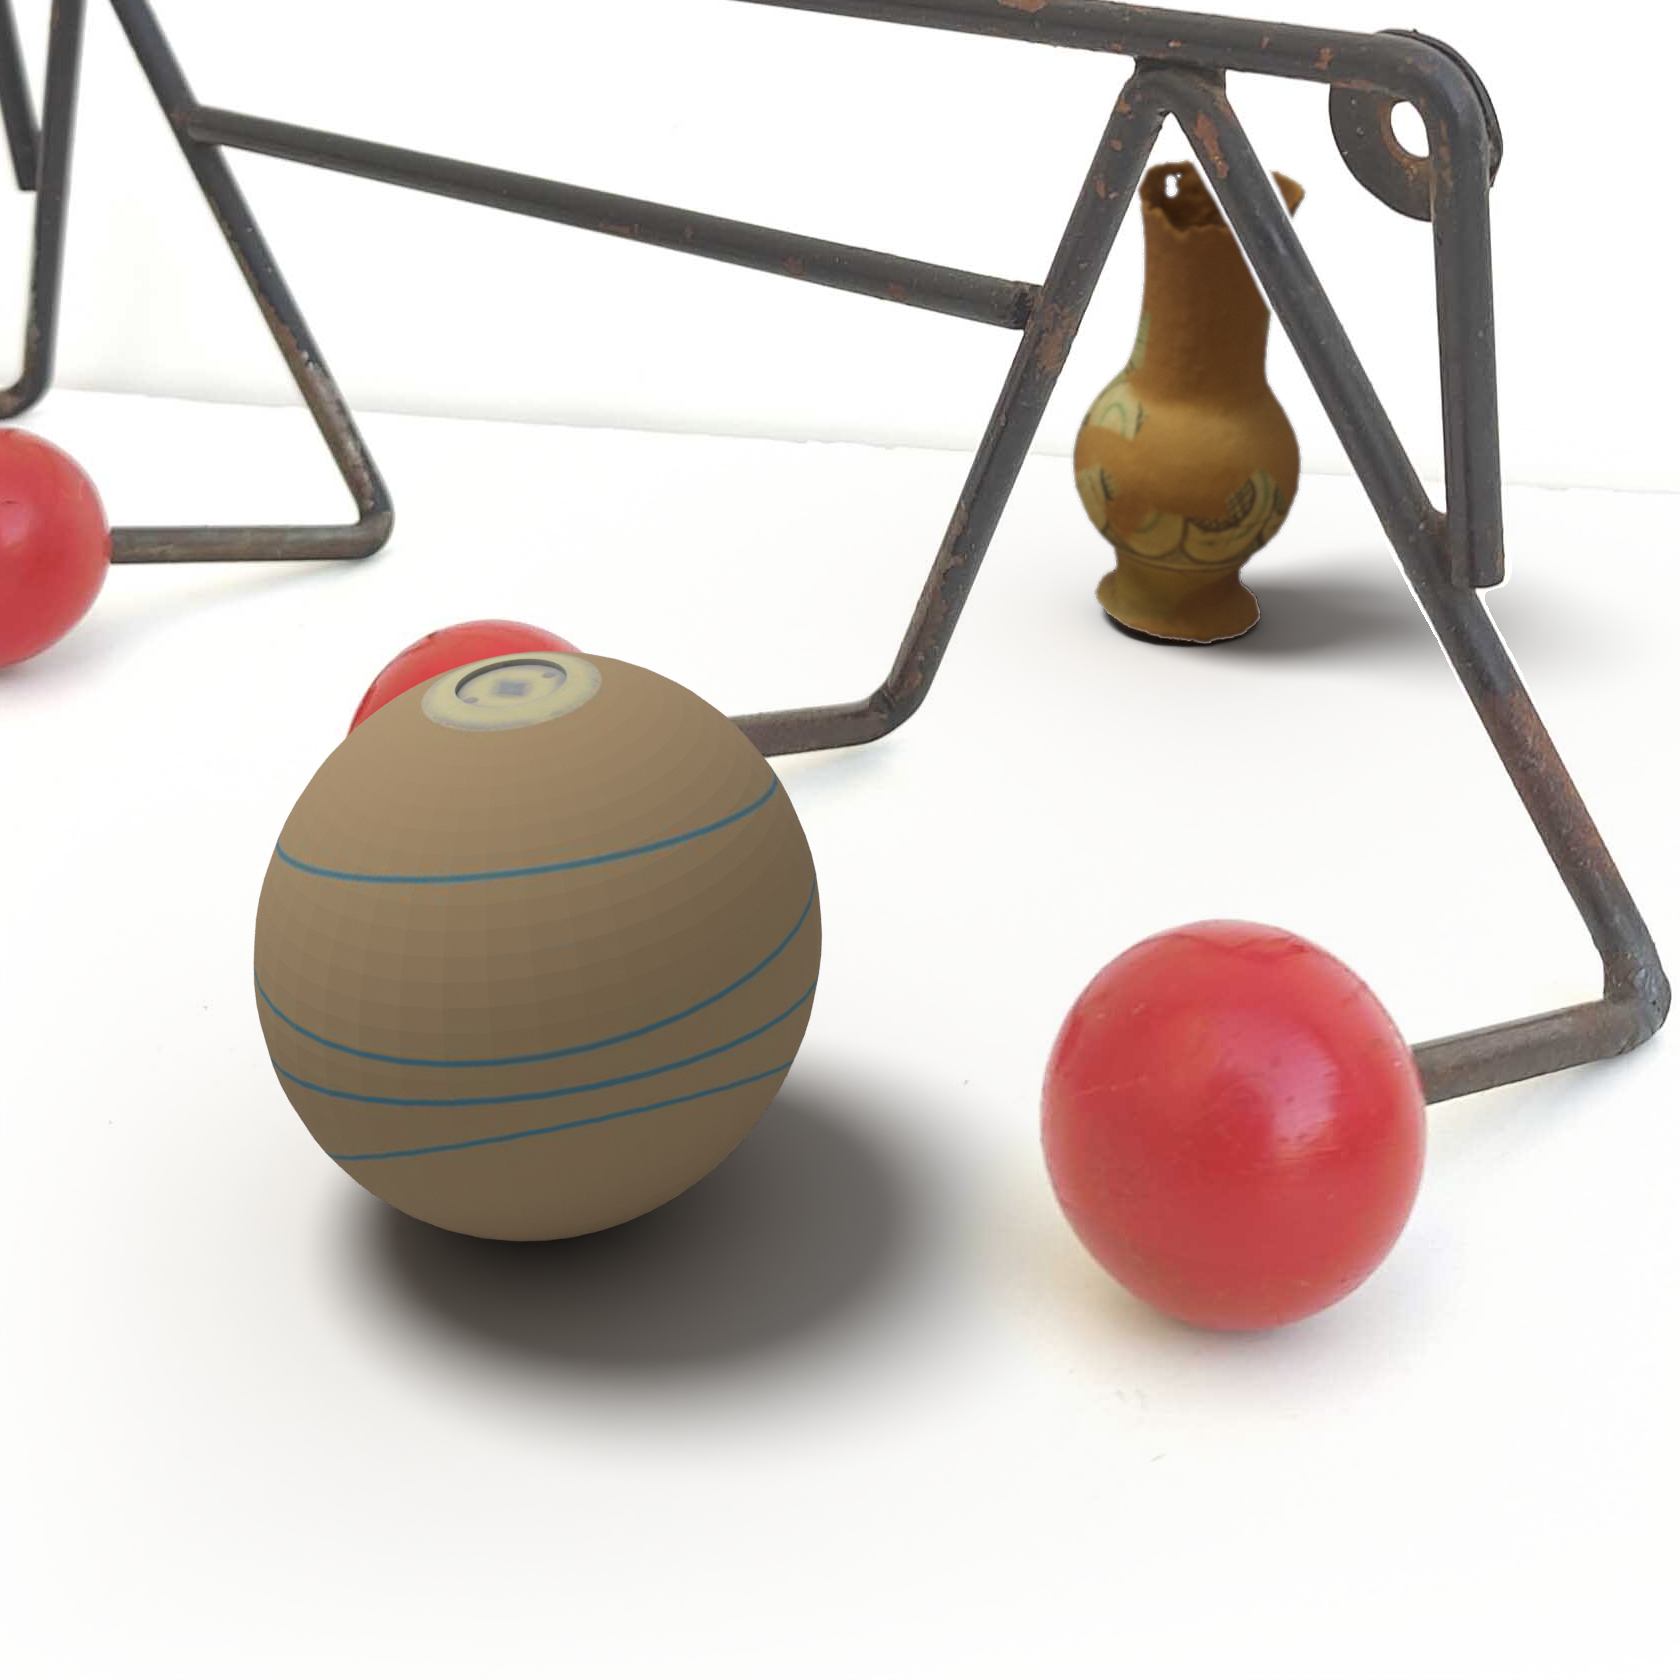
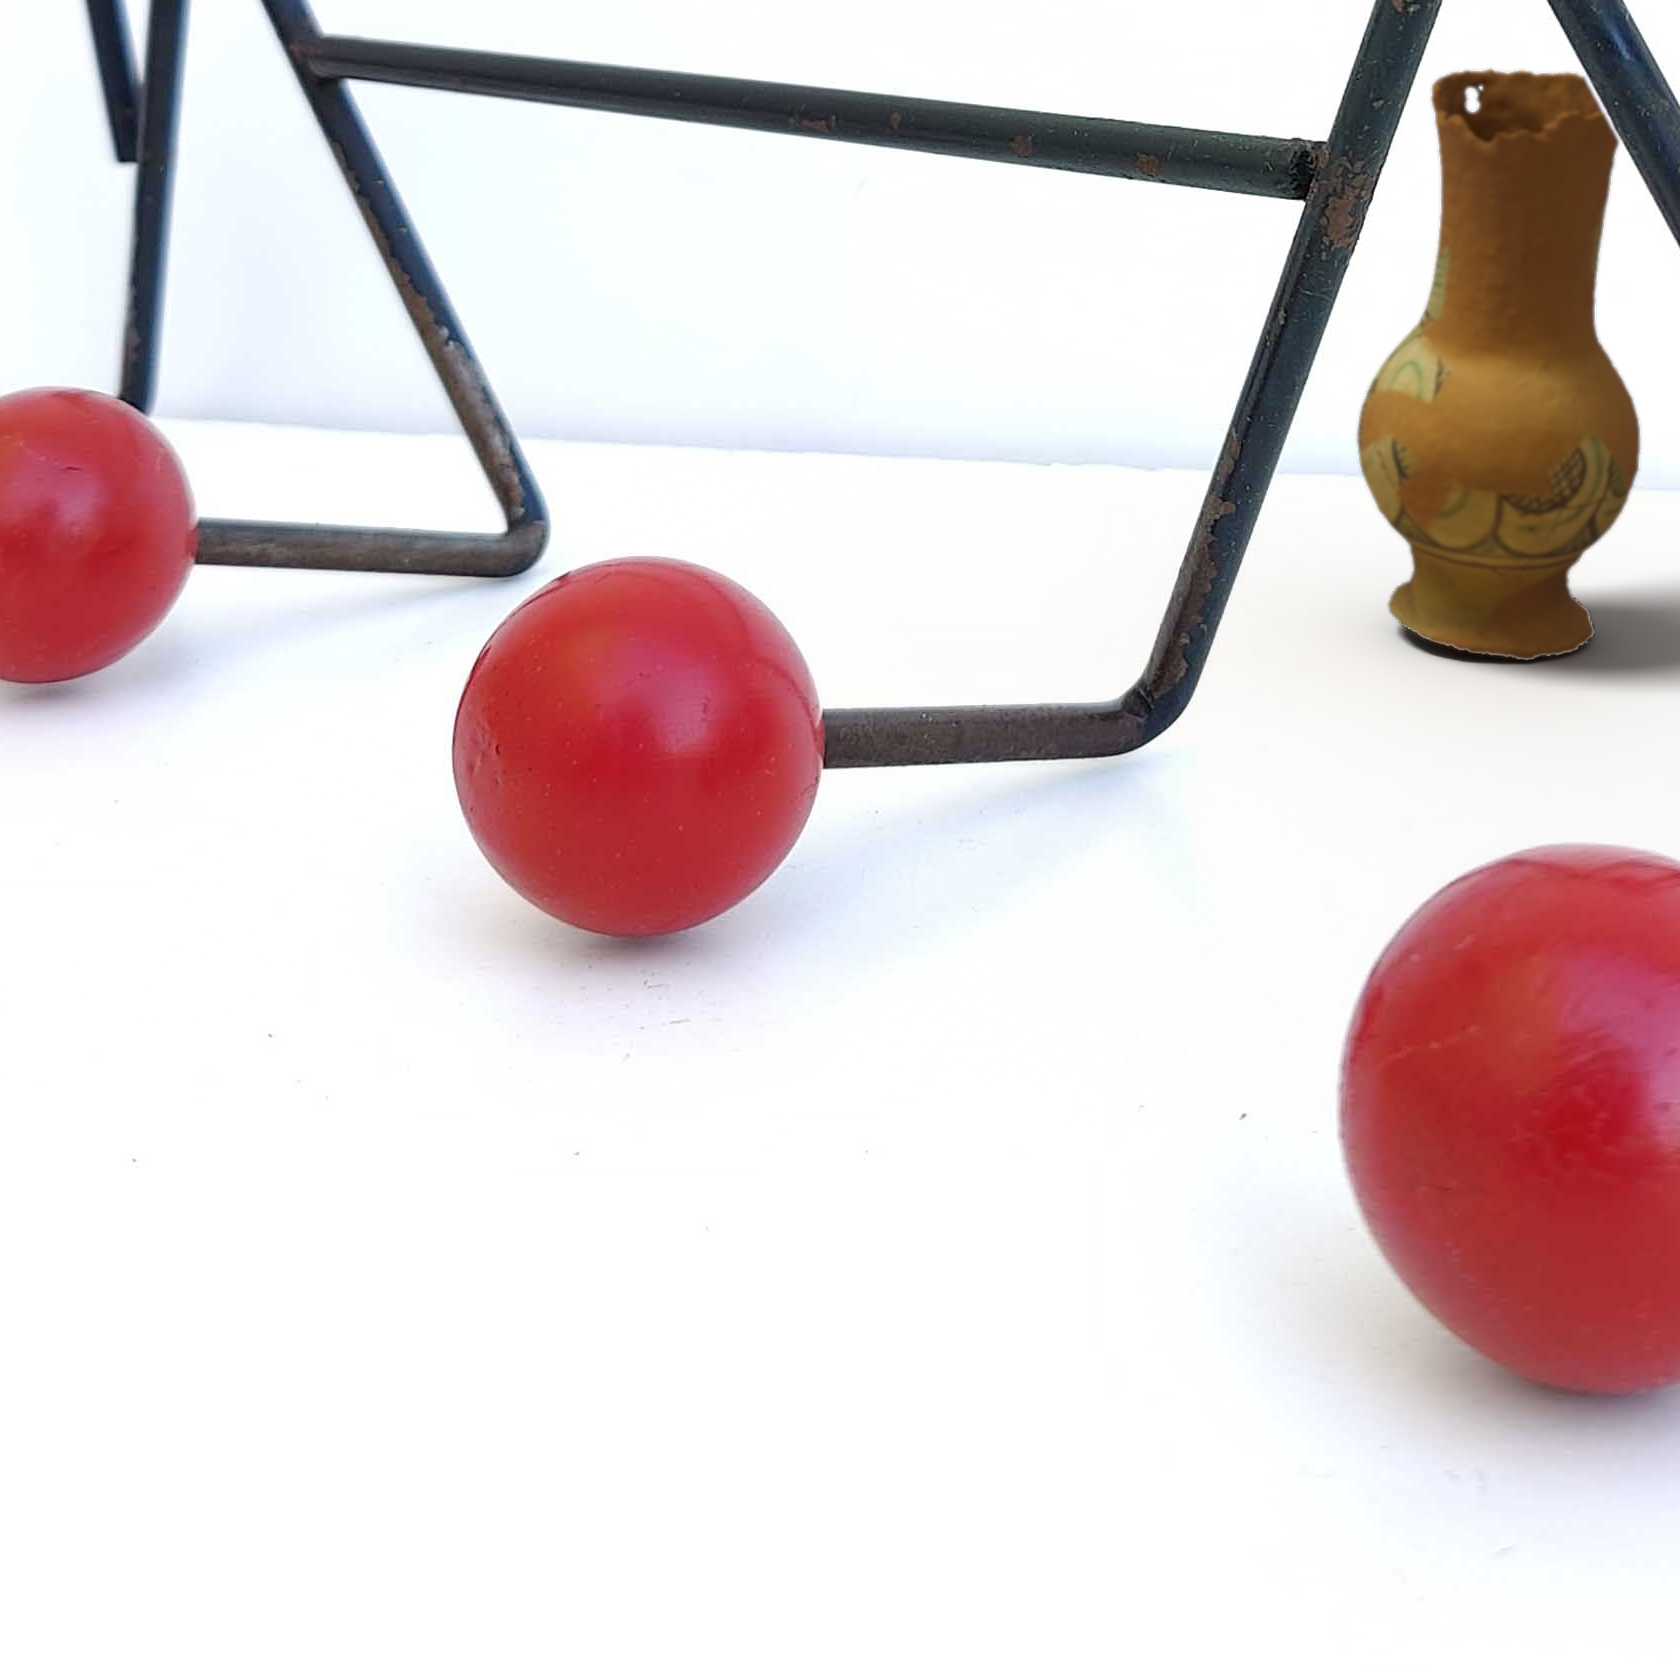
decorative orb: present [254,651,822,1241] -> none [331,508,1053,1251]

